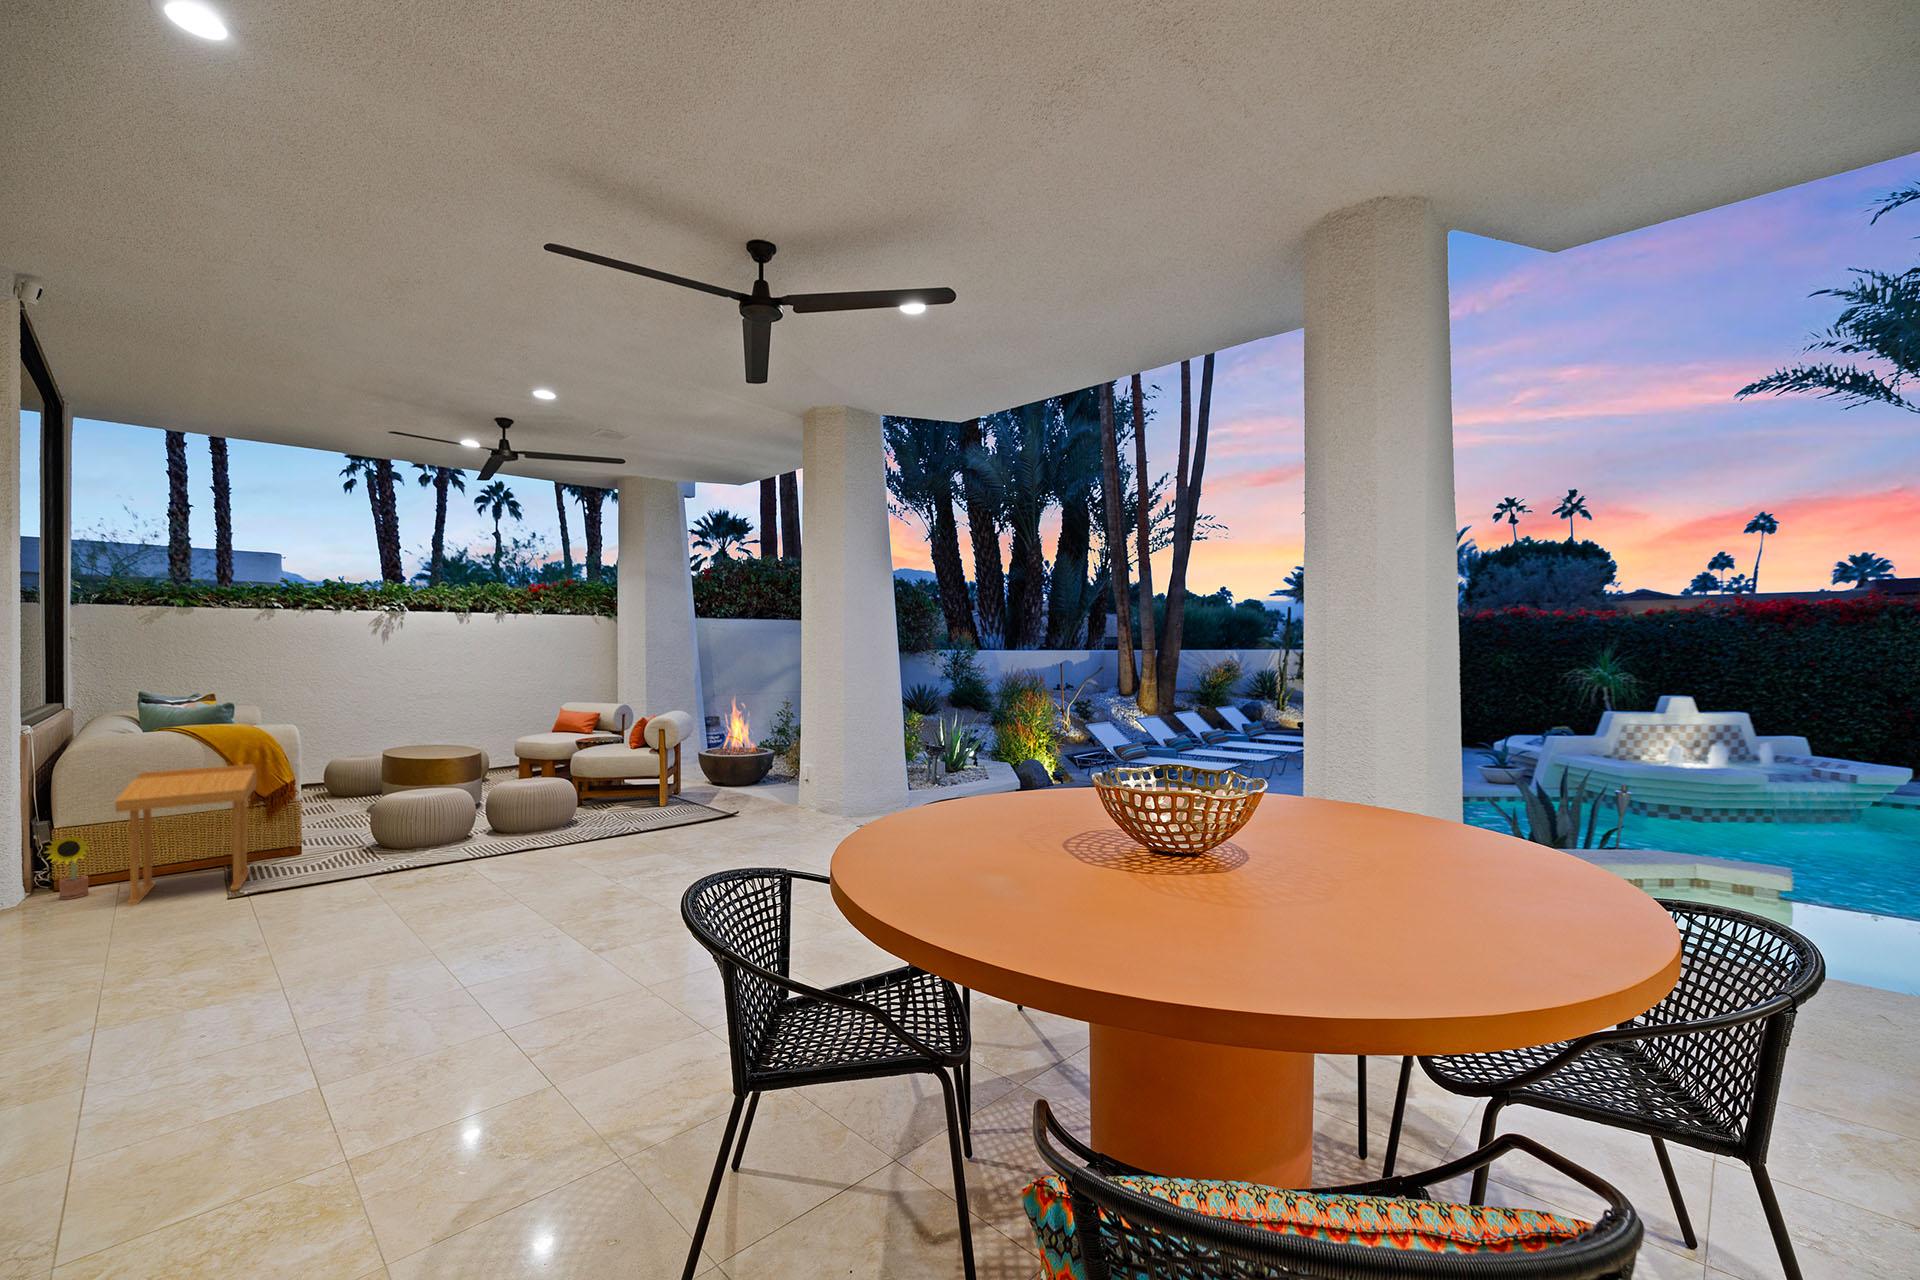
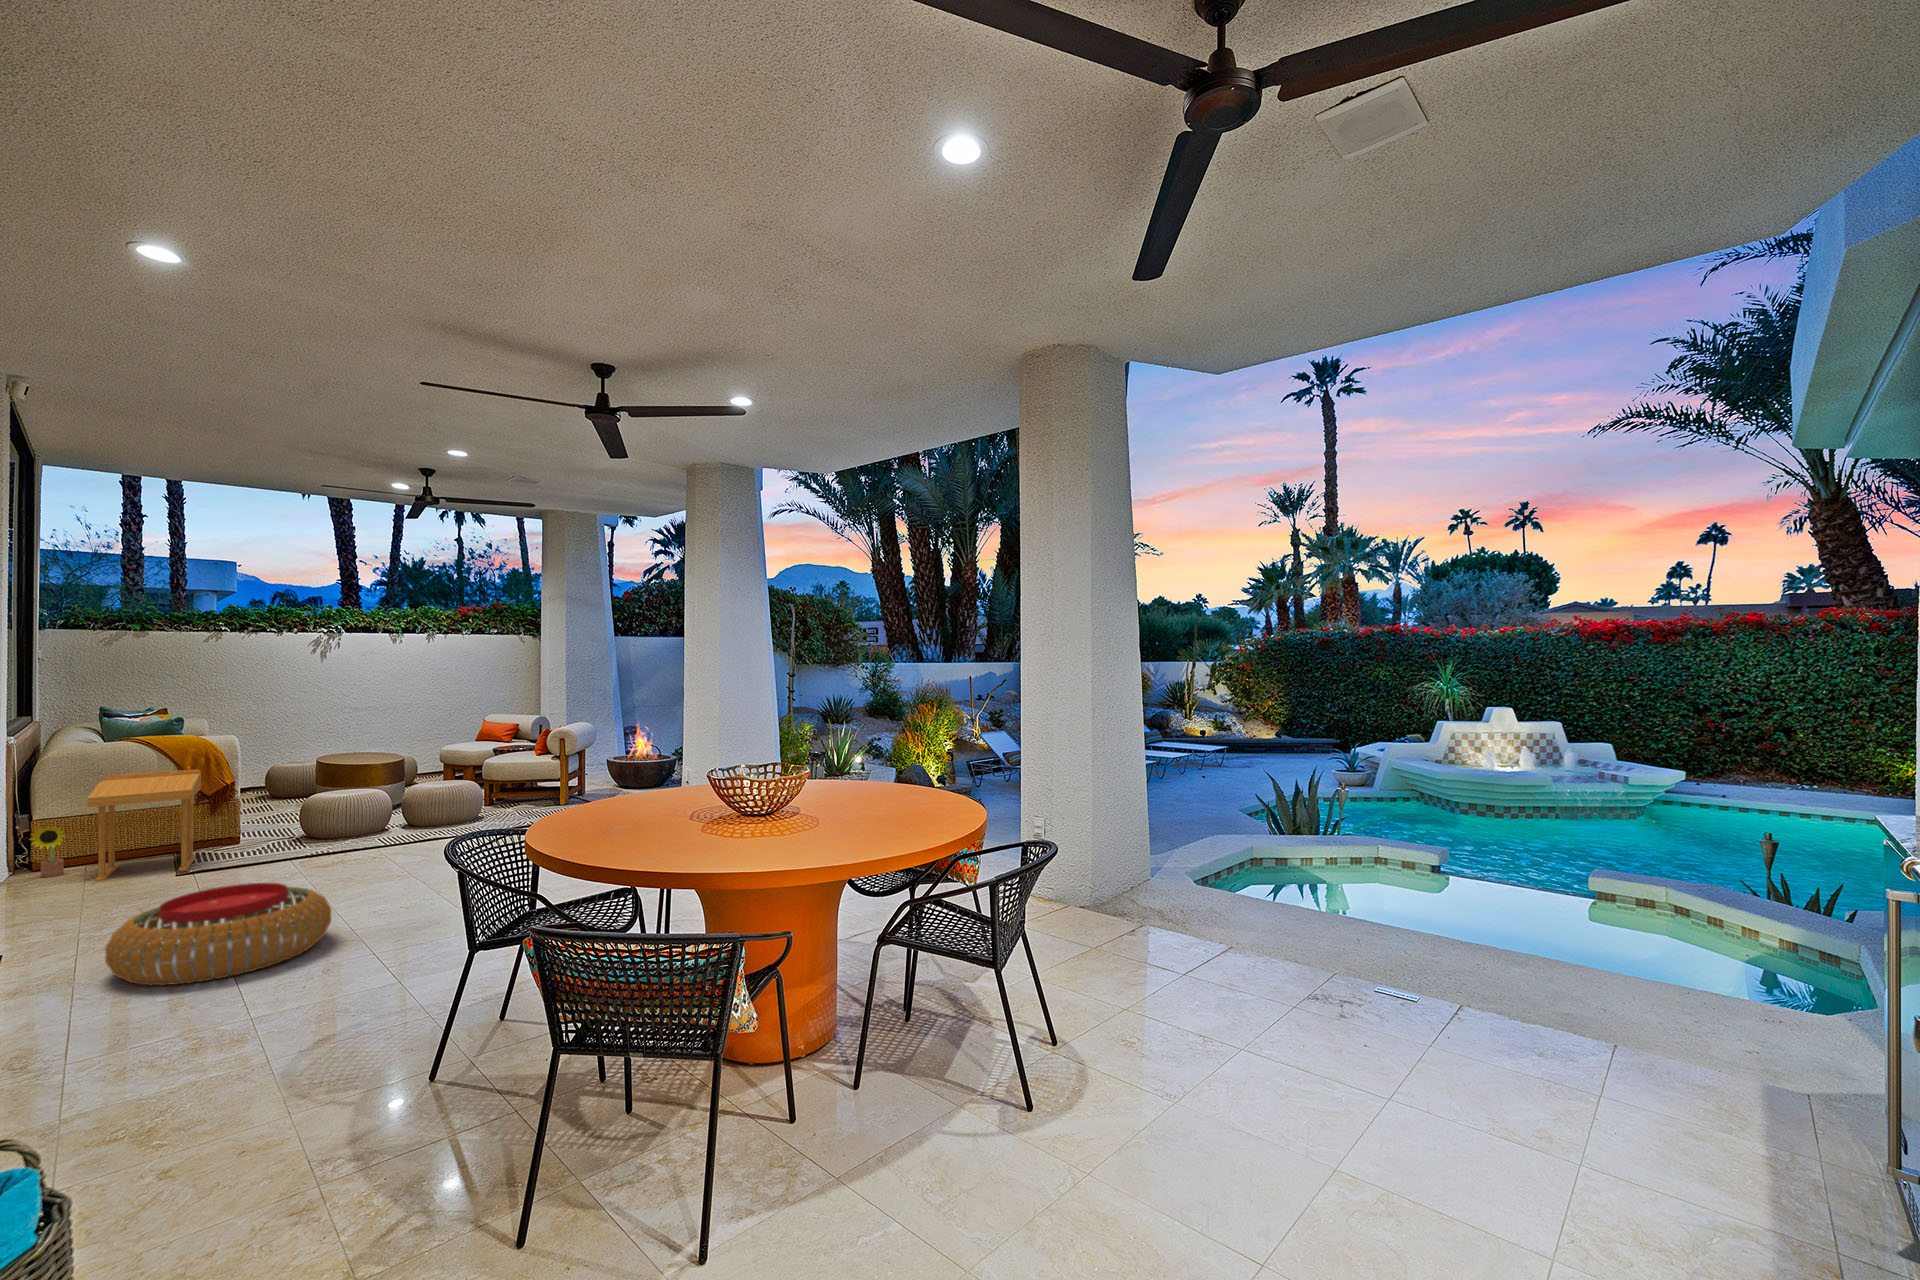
pouf: none [124,920,440,1085] -> present [105,883,331,985]

